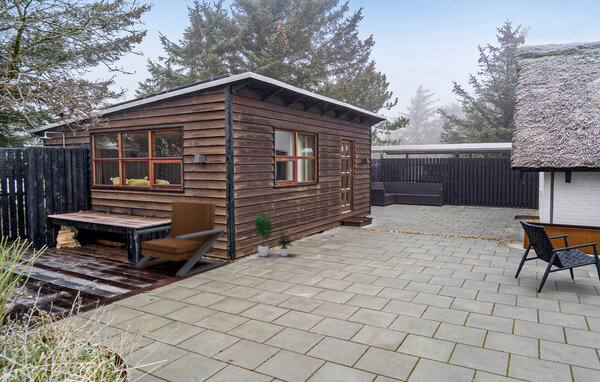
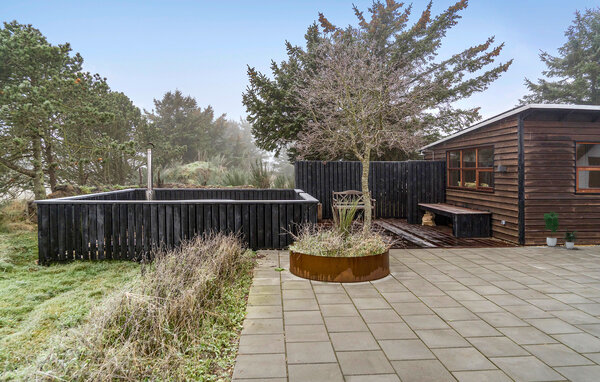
lounge chair: present [134,201,225,277] -> none [455,199,514,247]

